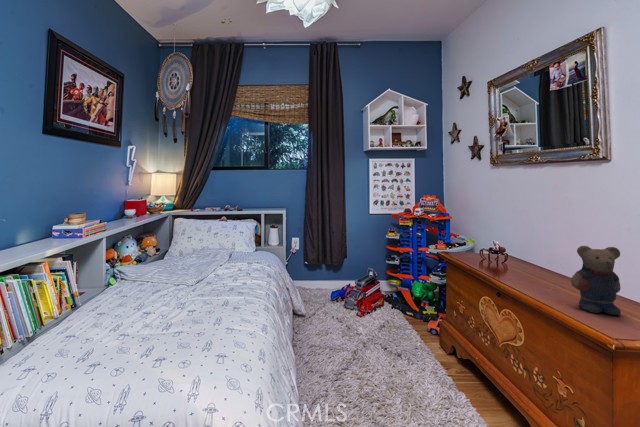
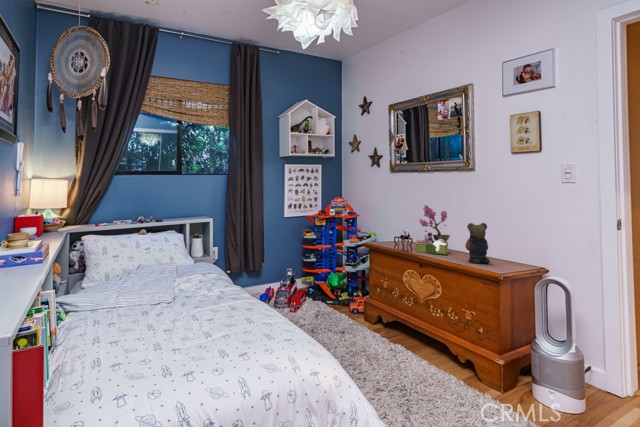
flower arrangement: none [498,209,560,286] -> present [416,205,450,254]

